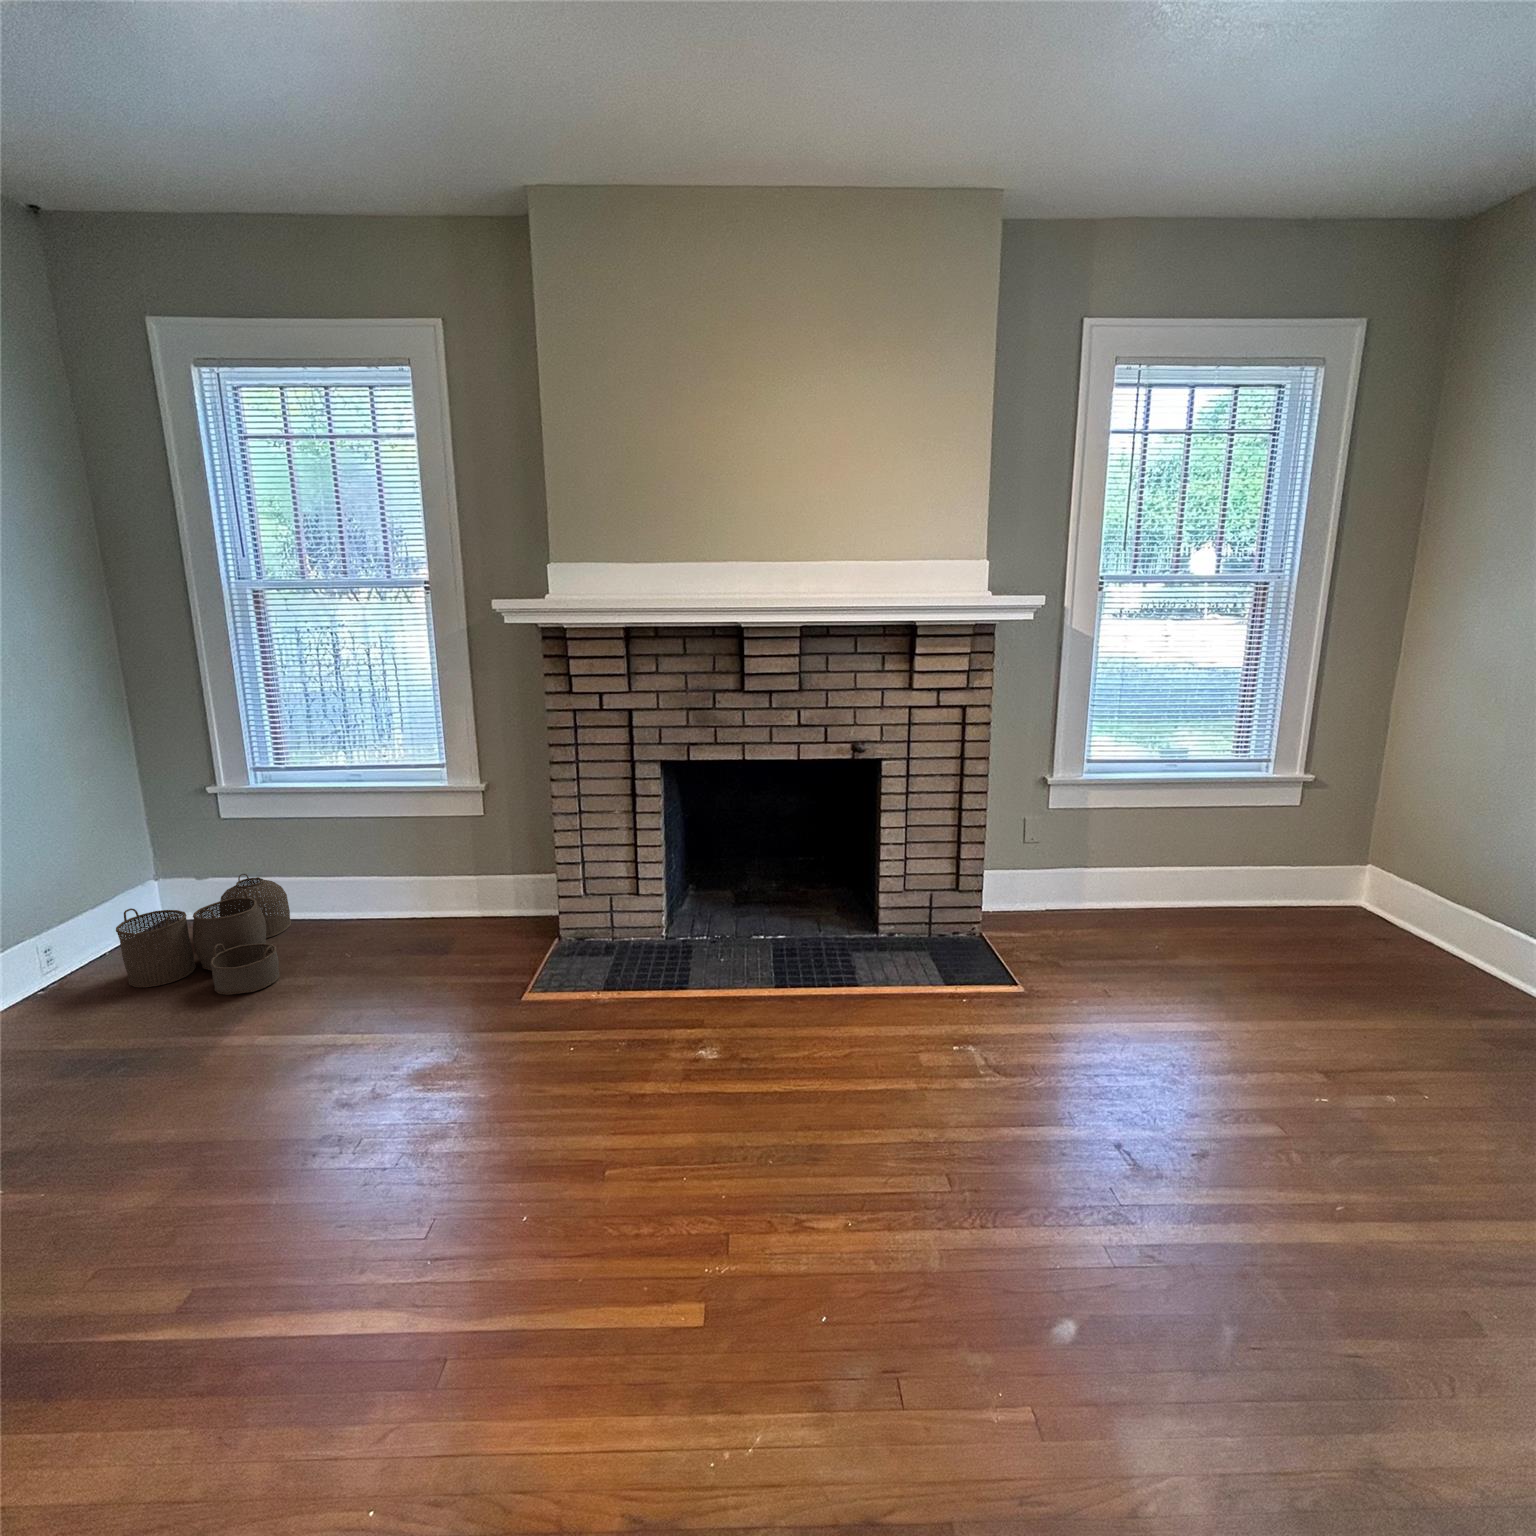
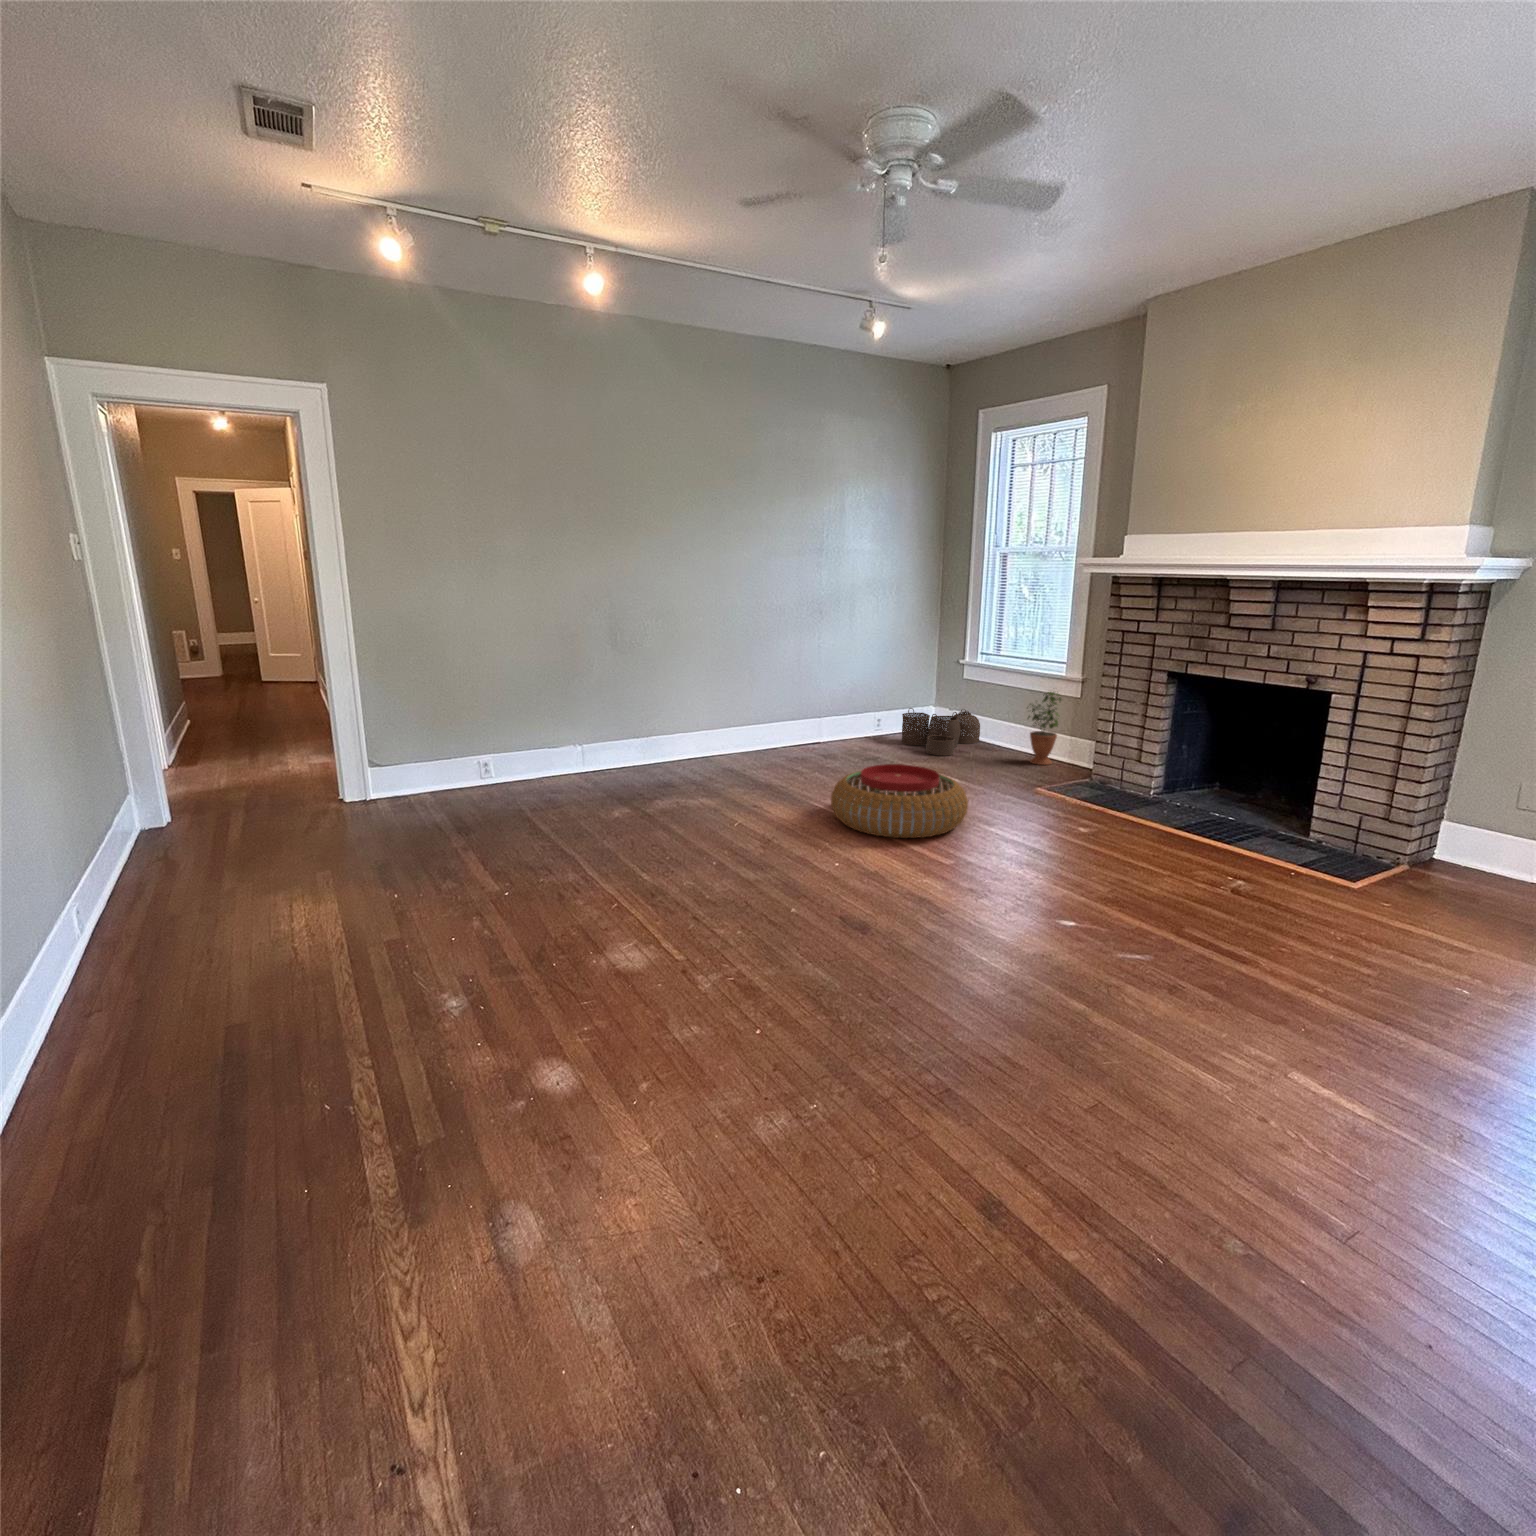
potted plant: none [403,808,467,939] -> present [1028,692,1061,765]
pouf: none [181,1097,575,1431] -> present [831,764,968,838]

